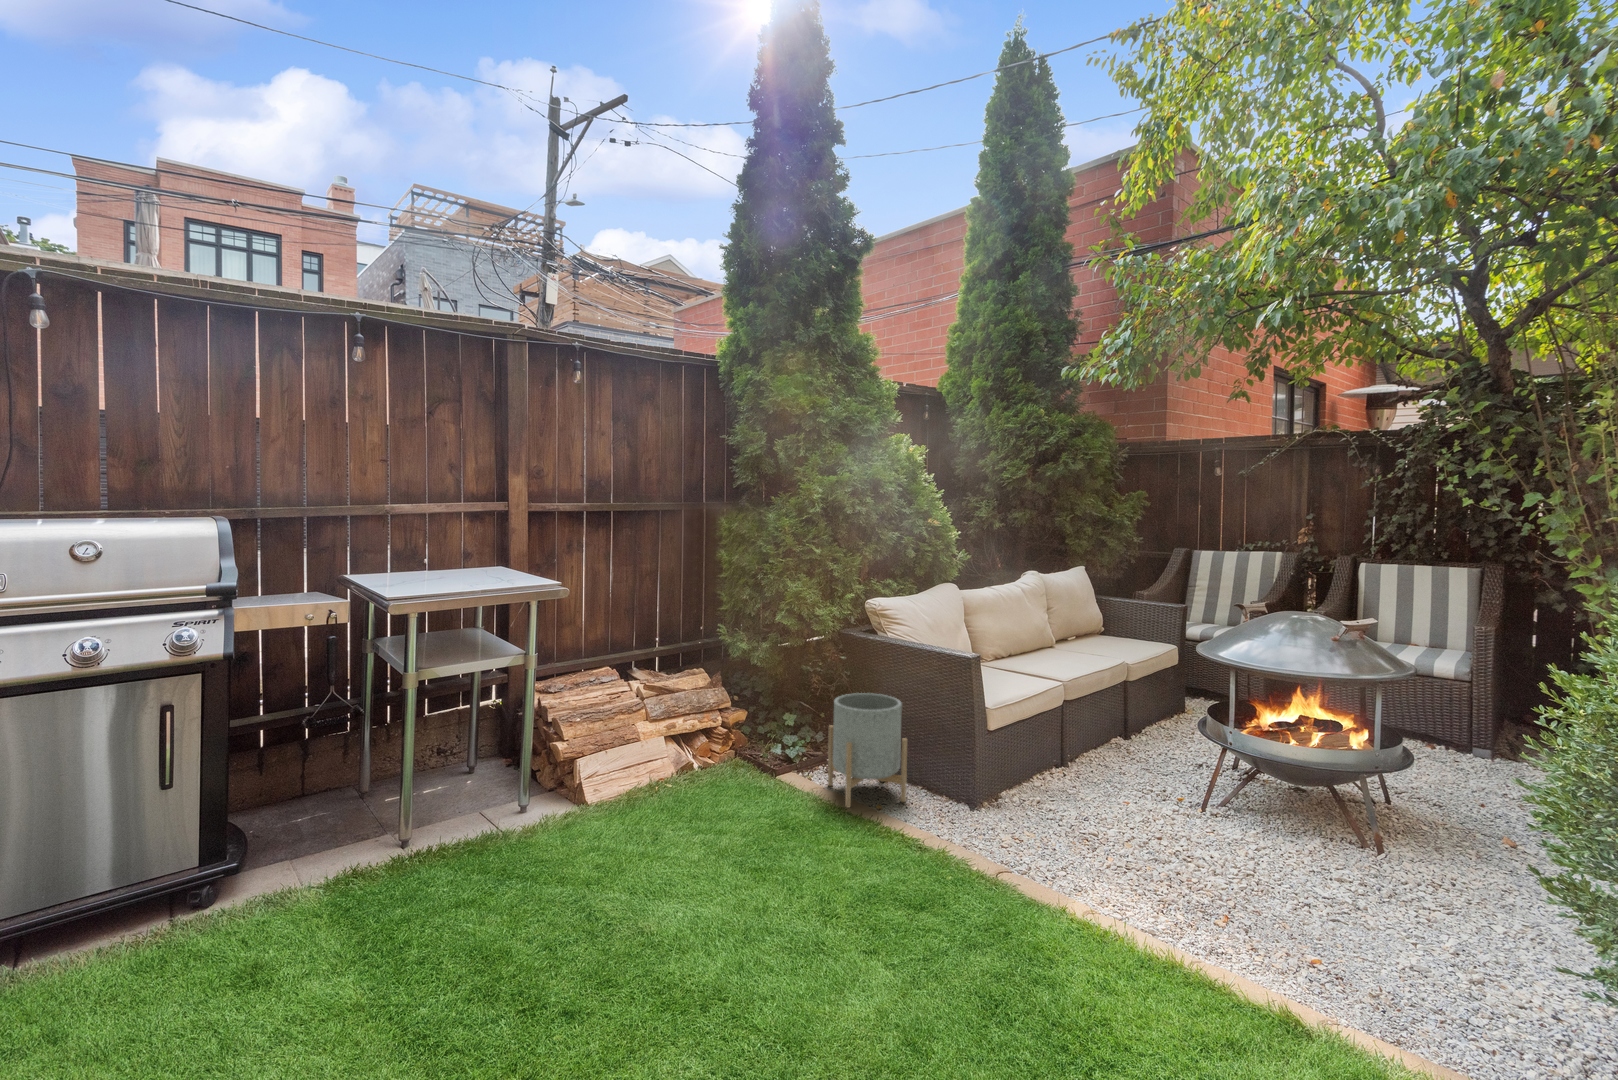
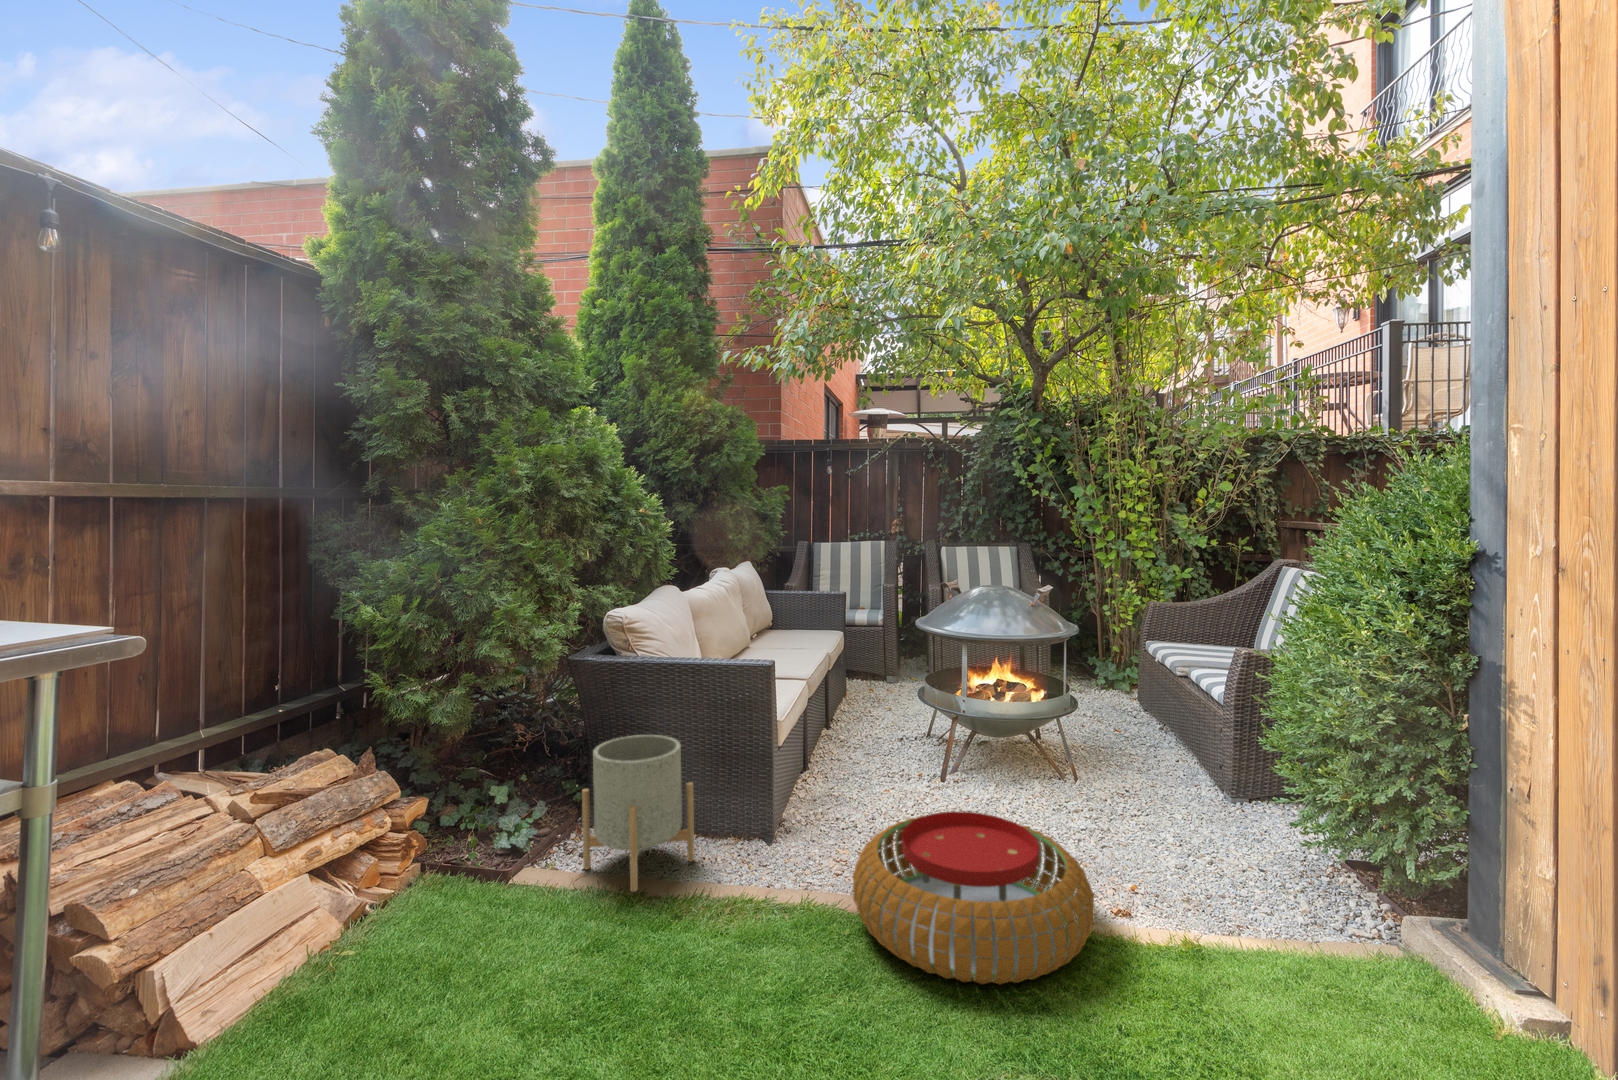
pouf: none [971,806,1202,959] -> present [853,811,1095,984]

